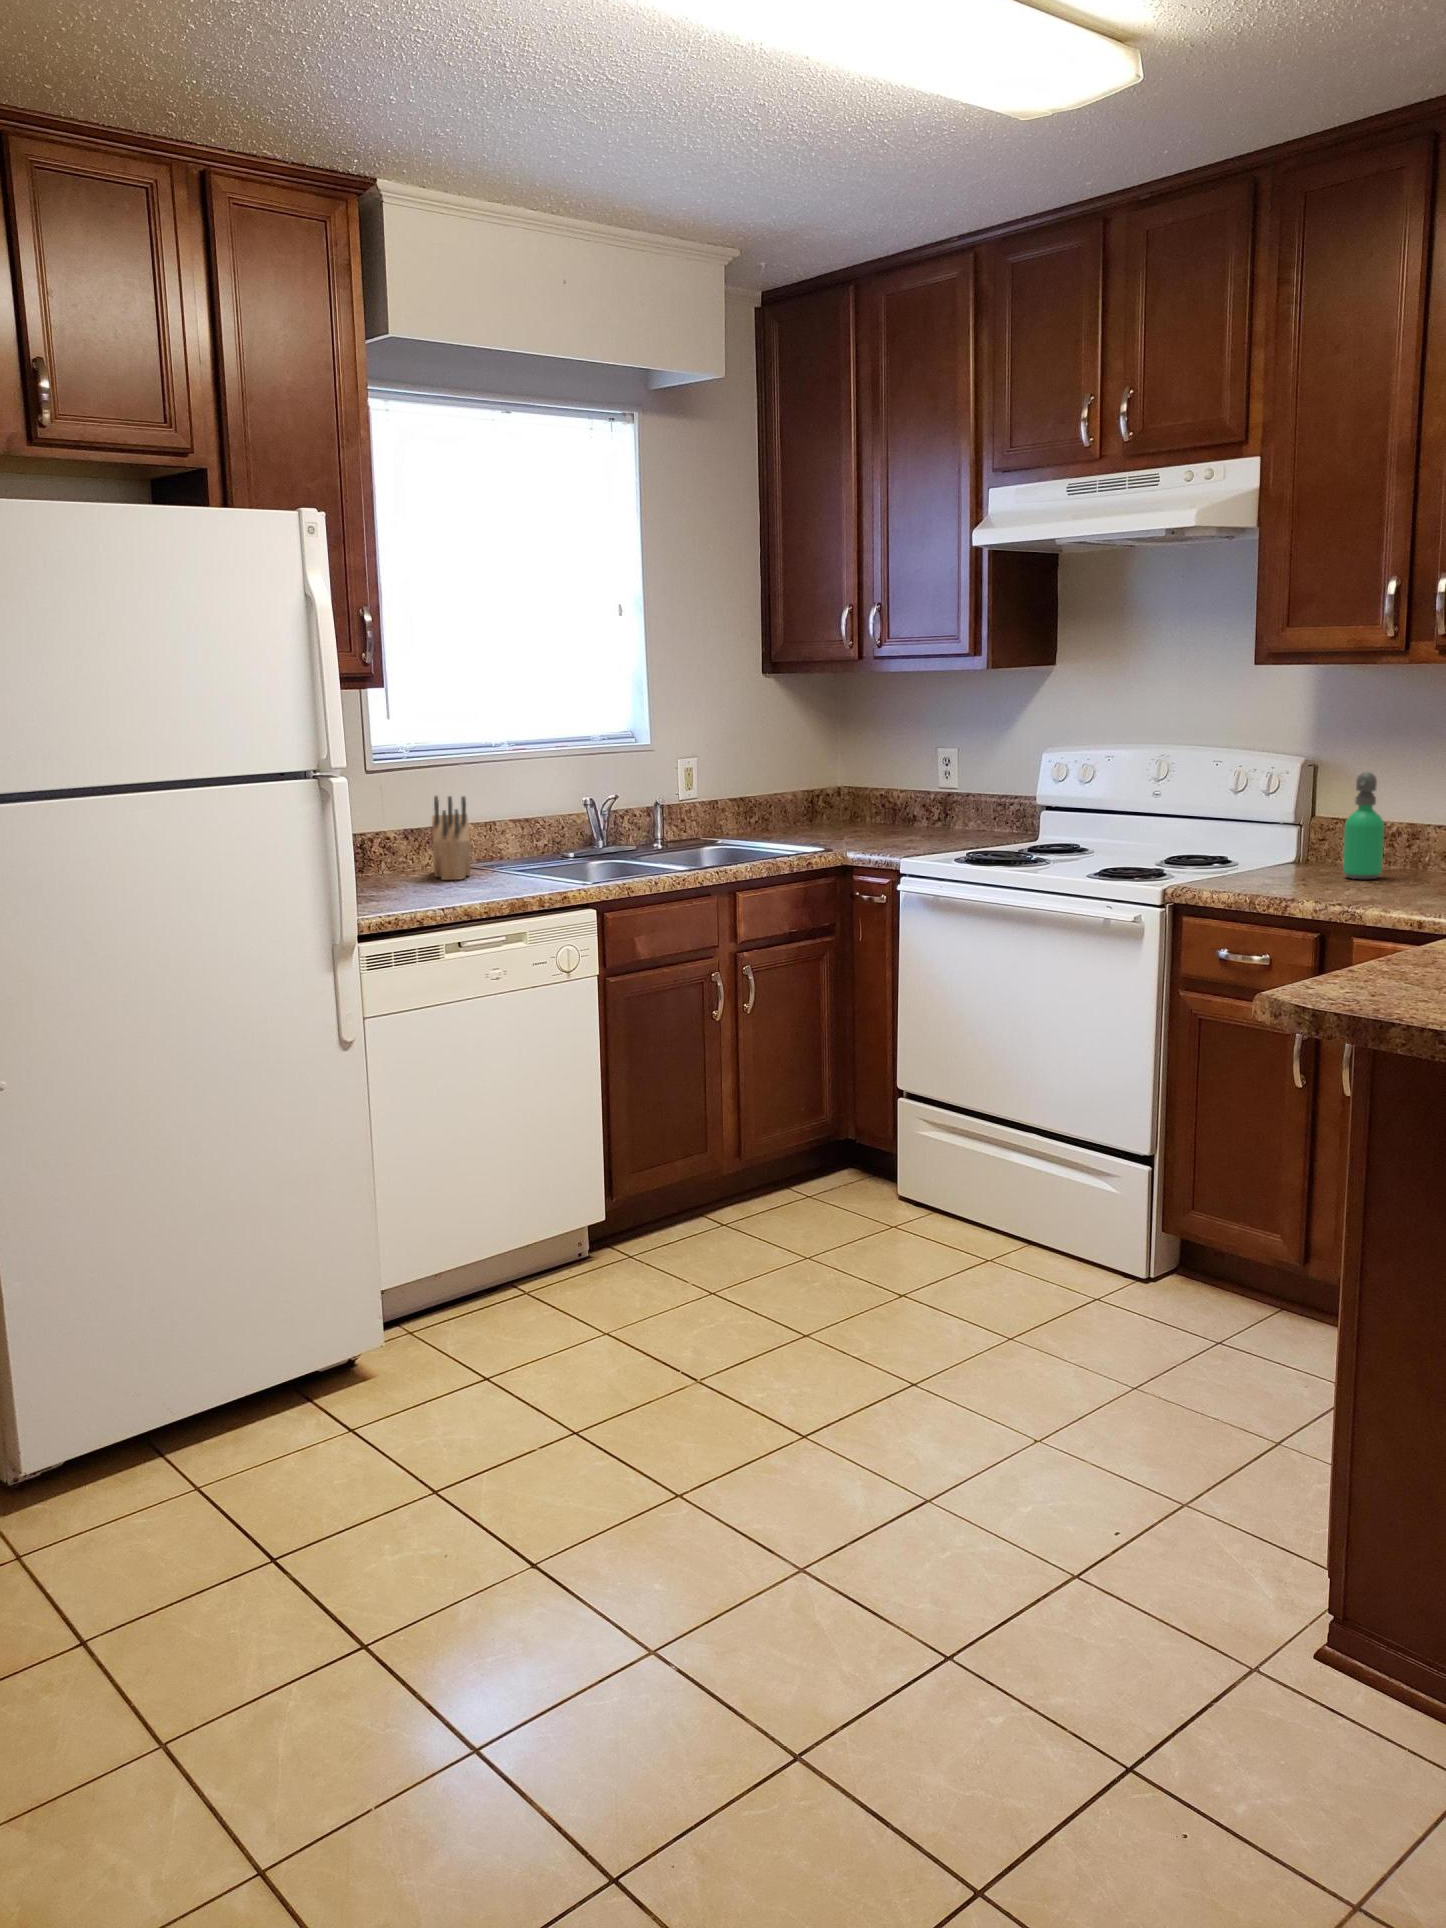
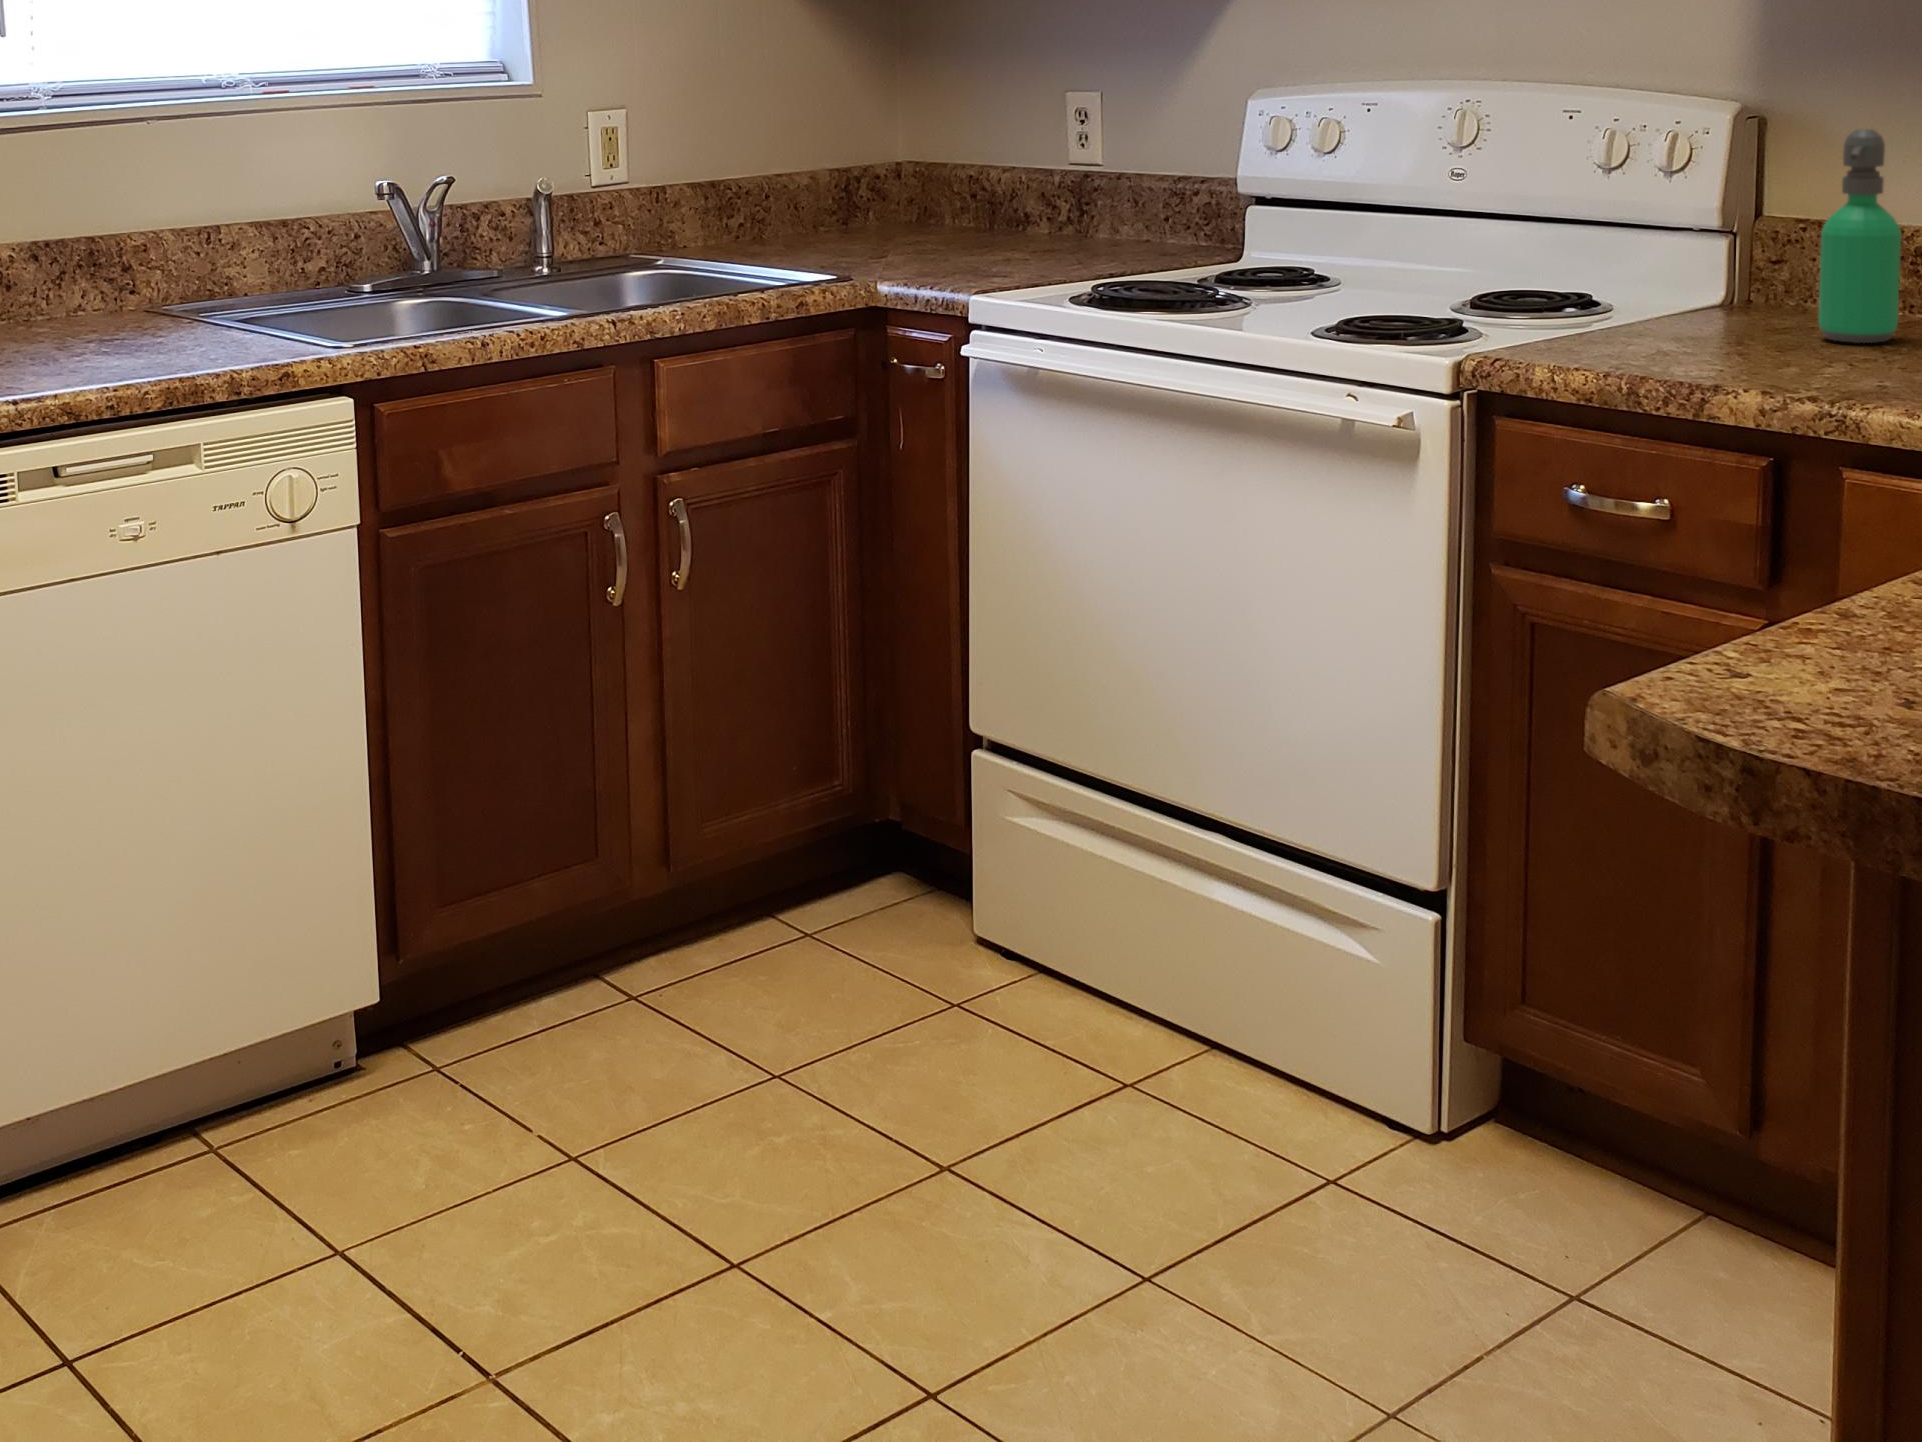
knife block: present [432,796,470,880] -> none [60,178,153,339]

